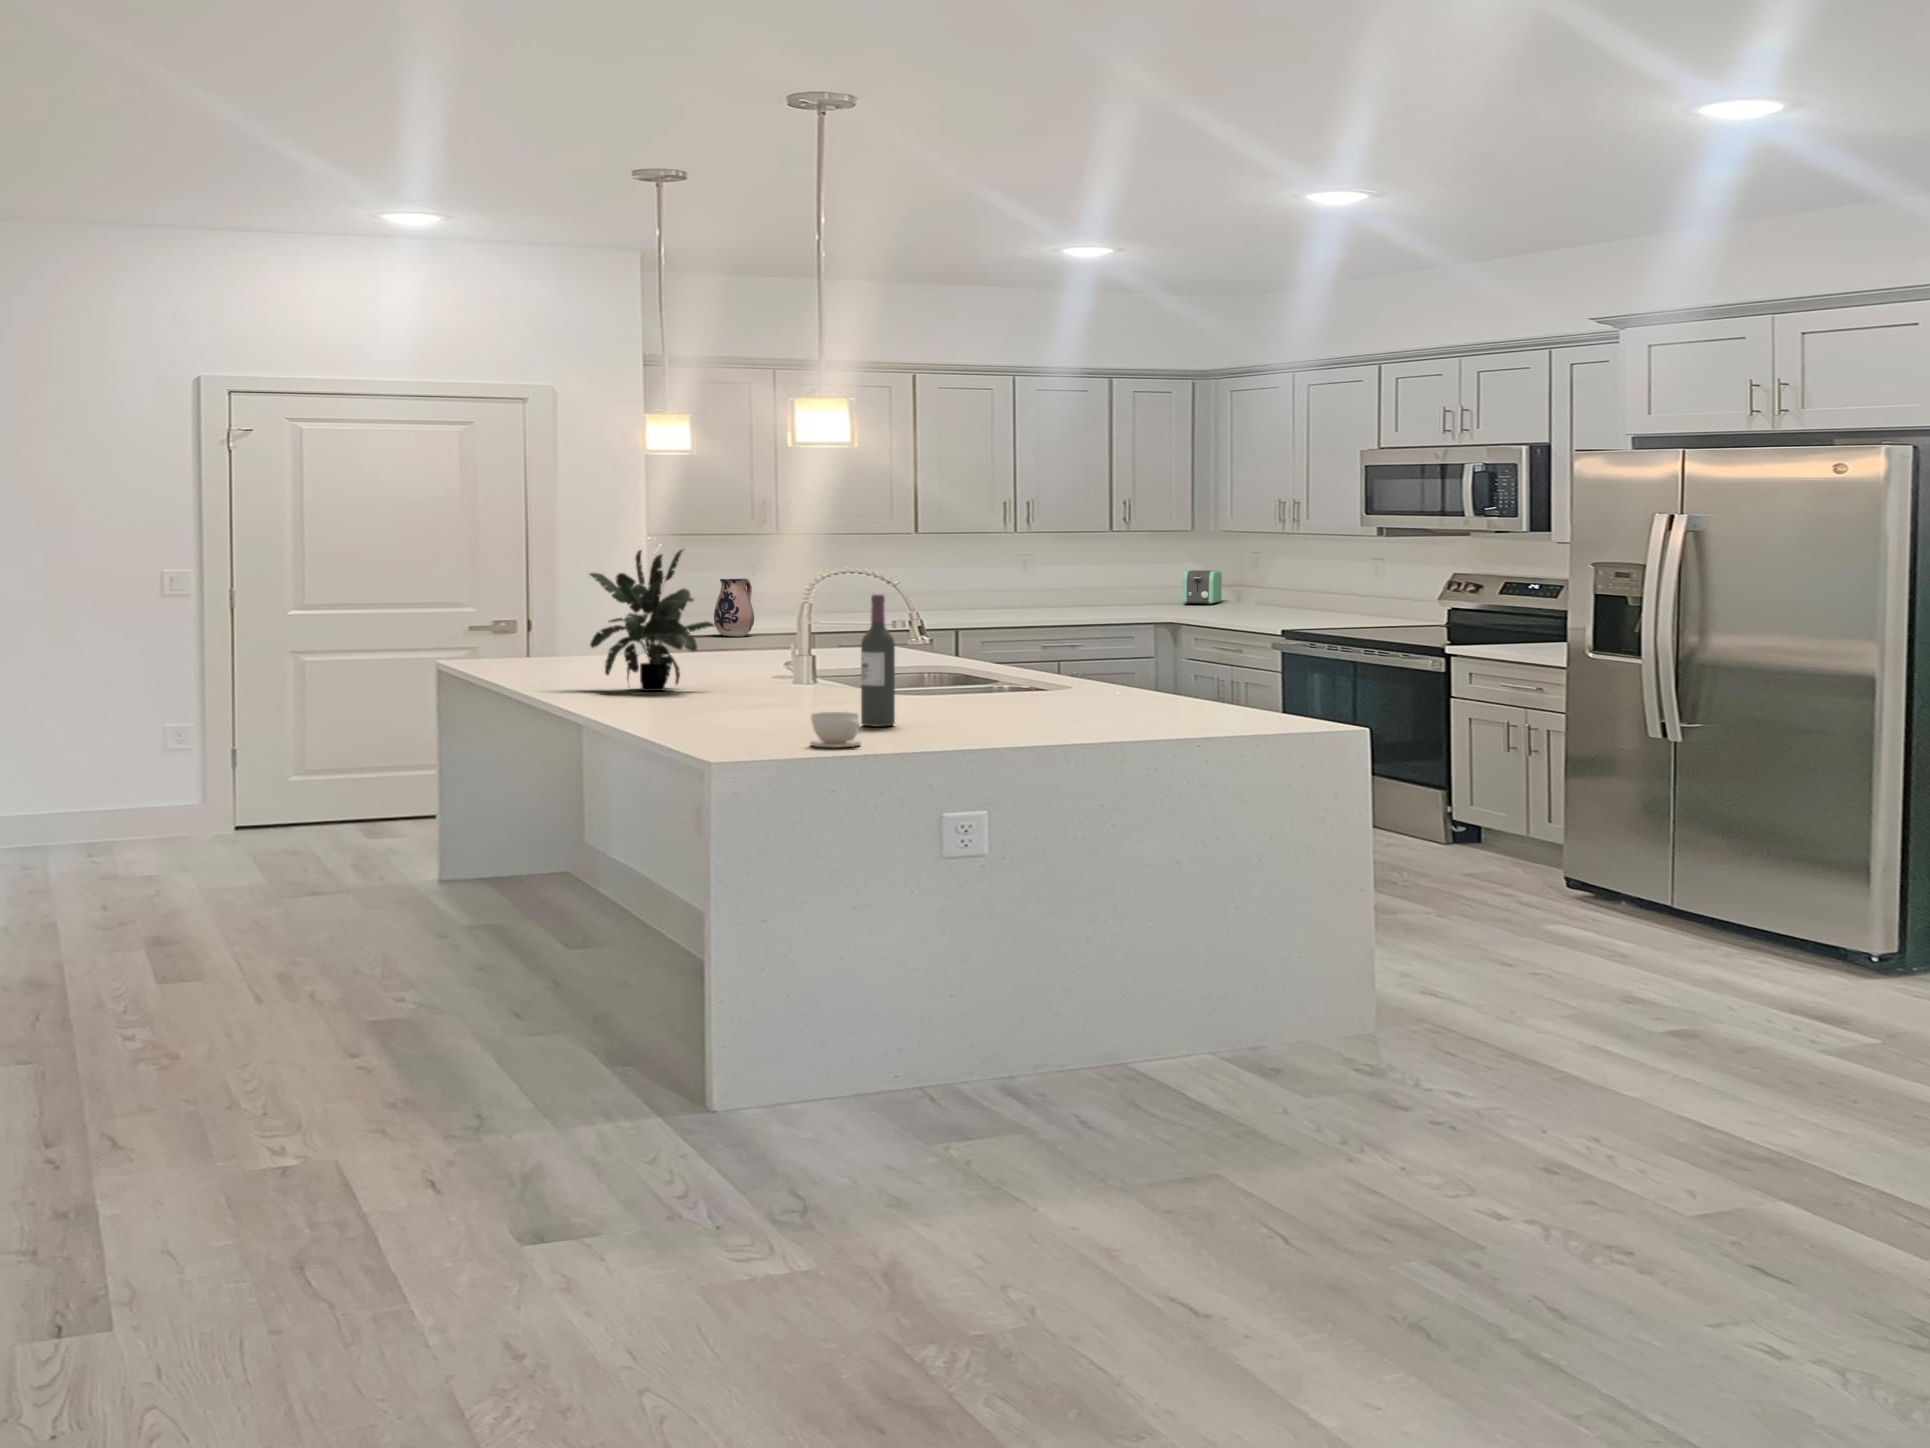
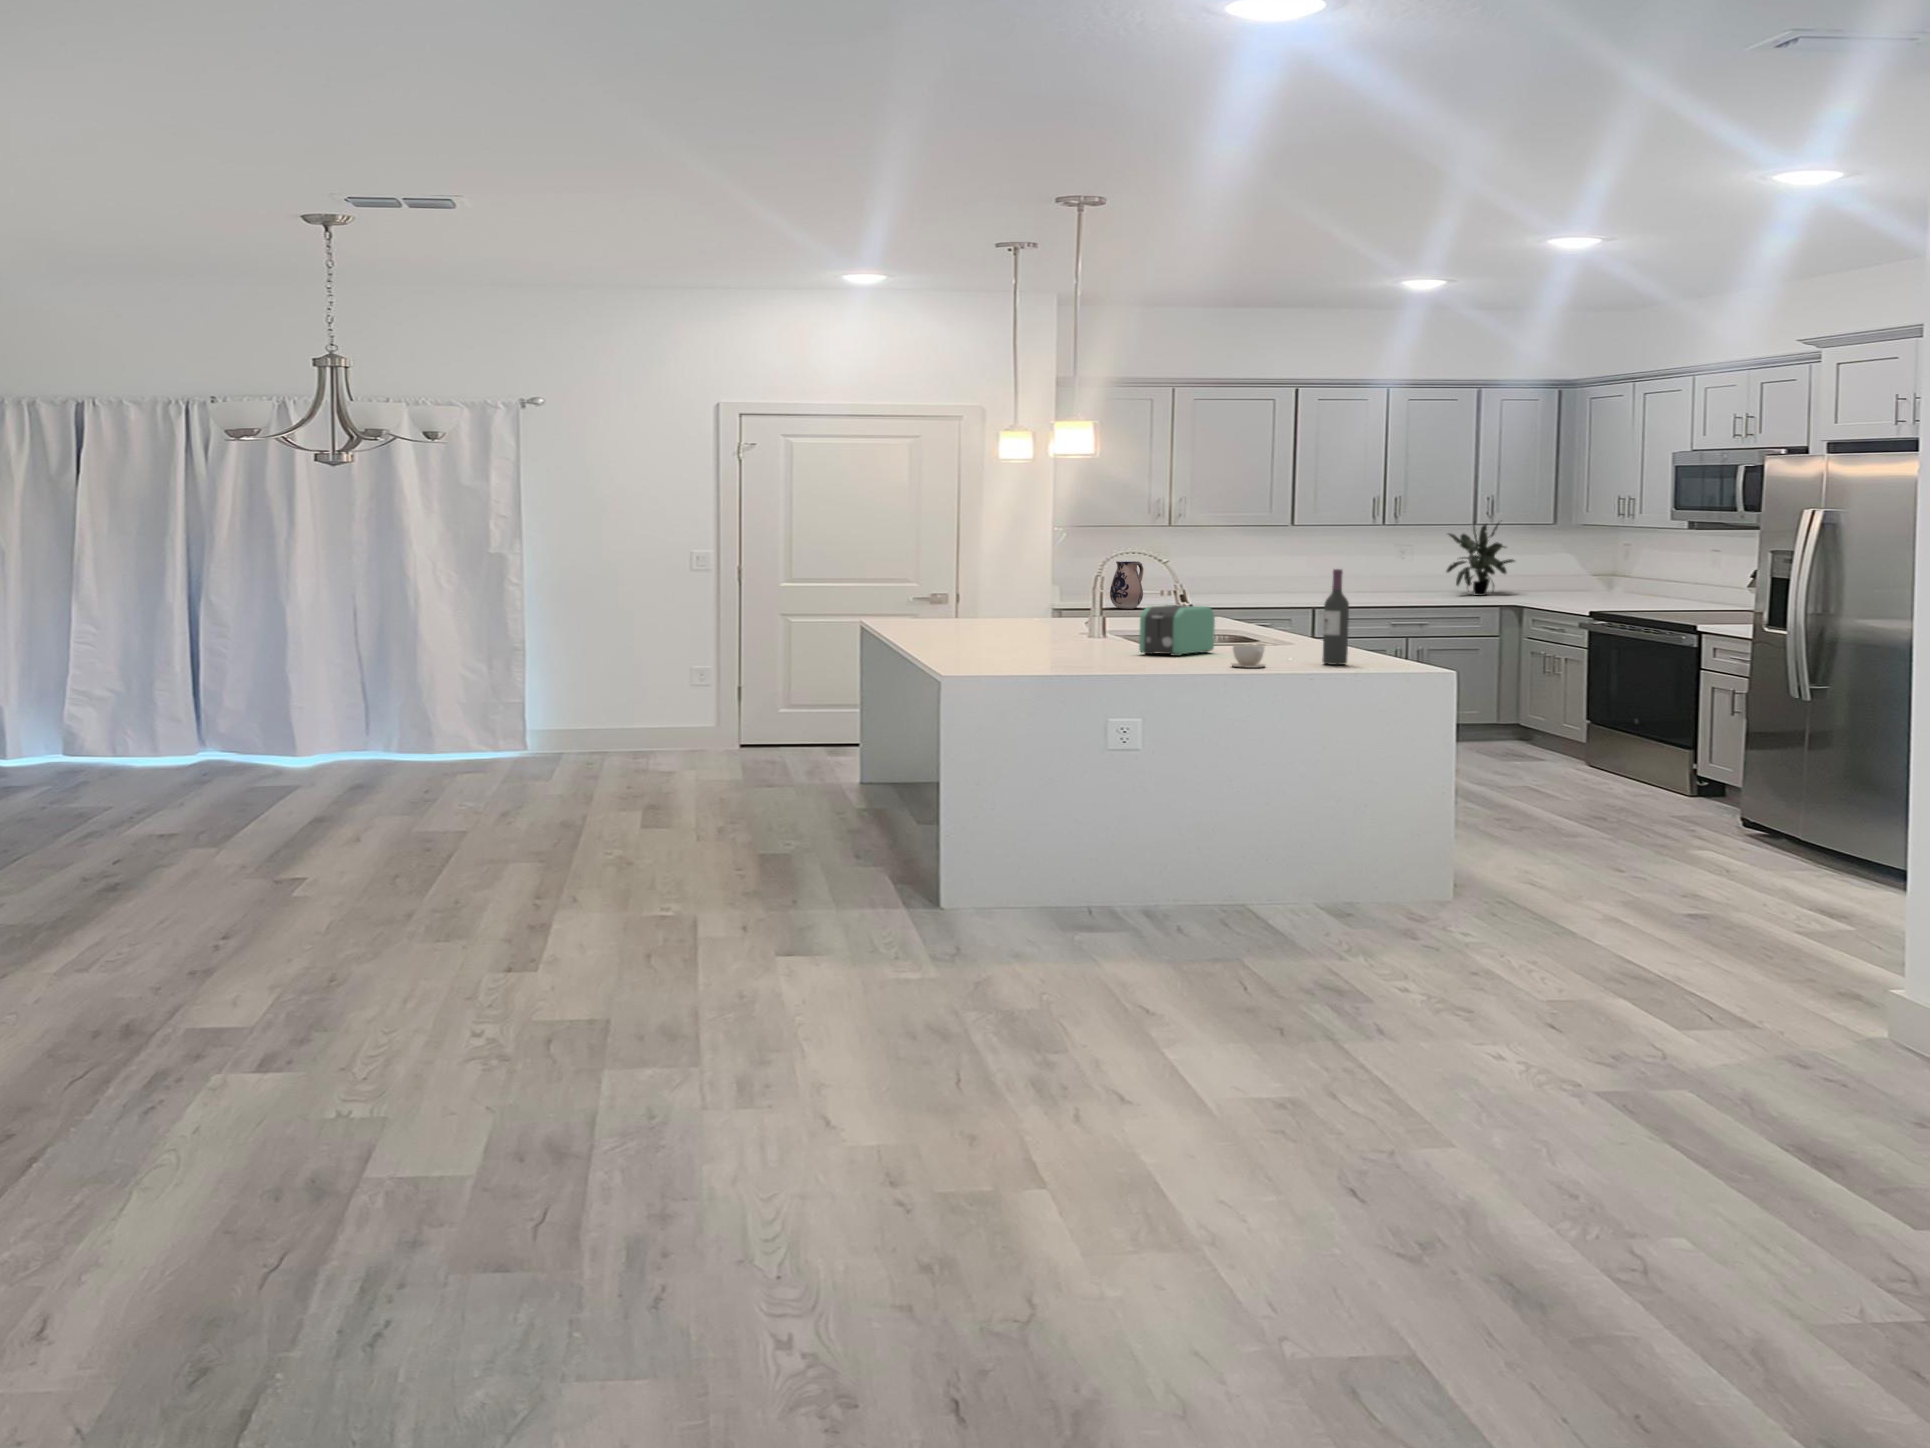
potted plant: present [590,550,714,691] -> present [1447,523,1514,596]
toaster: present [1182,570,1222,604] -> present [1139,605,1215,656]
wine bottle: present [861,595,895,727] -> present [1322,569,1349,665]
coffee cup: present [810,712,861,748] -> present [1232,645,1265,668]

